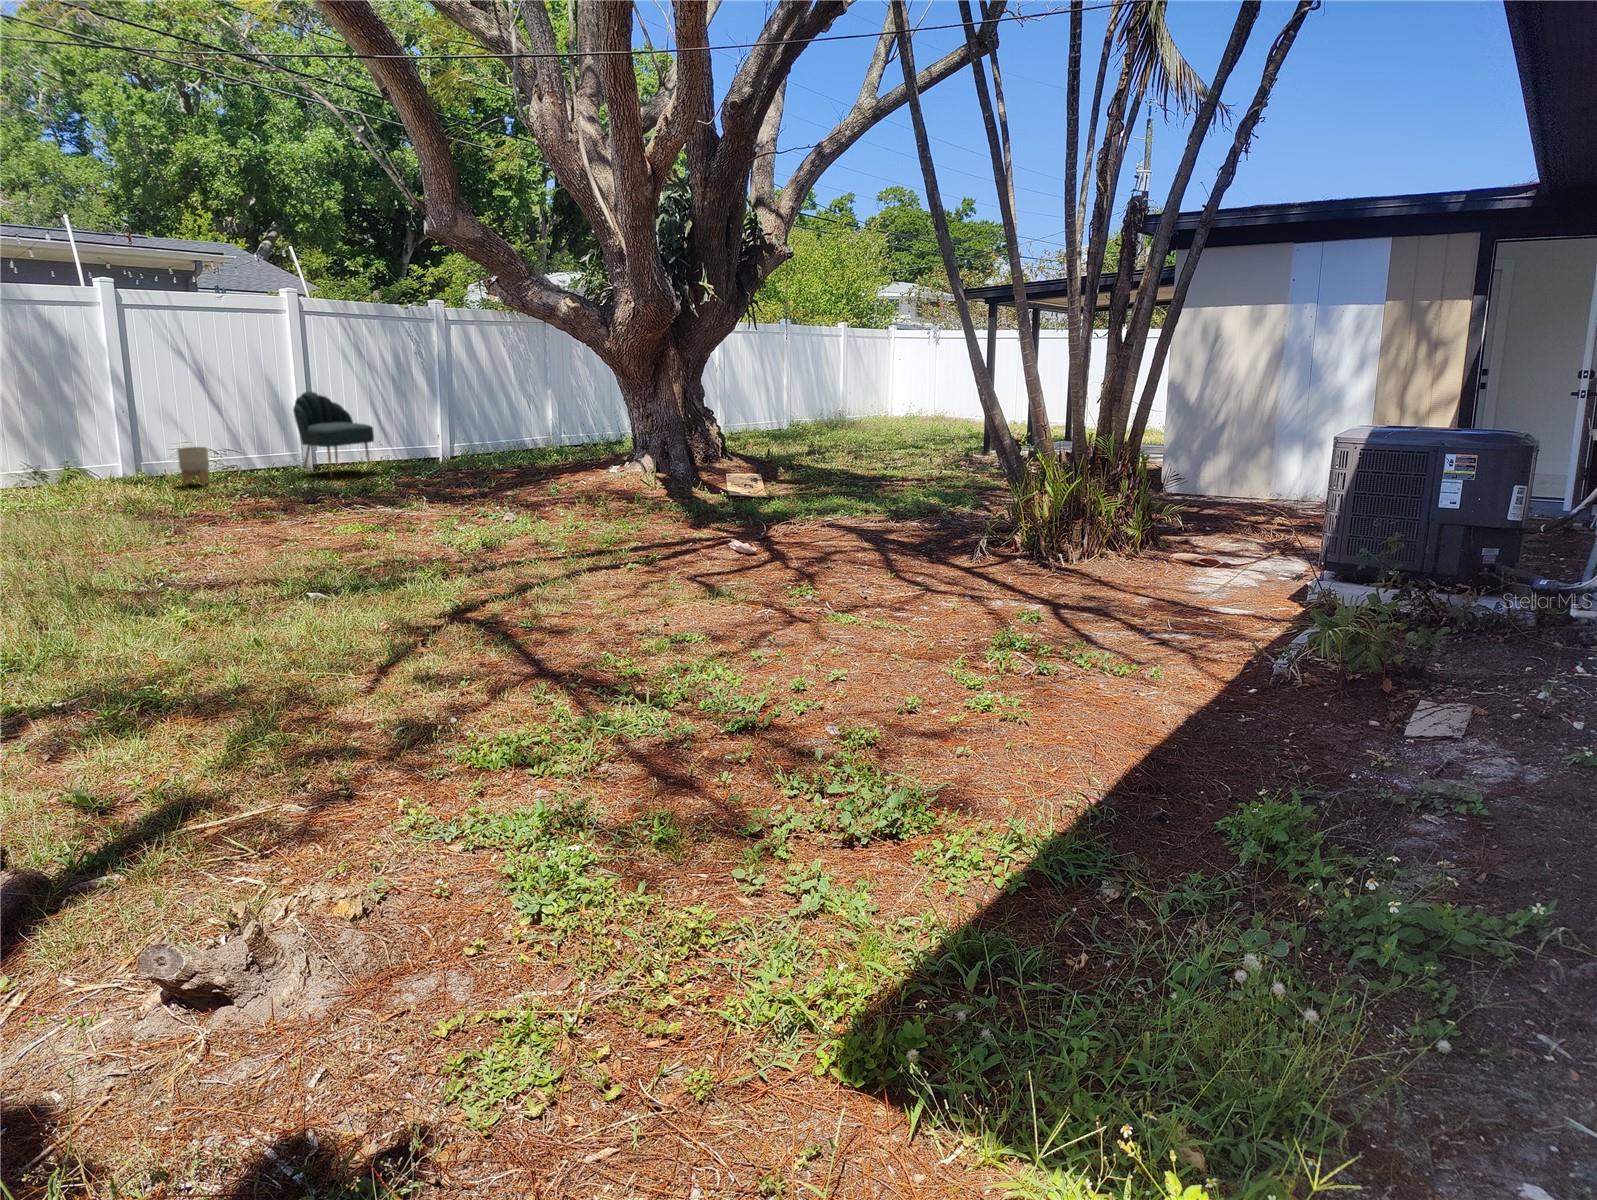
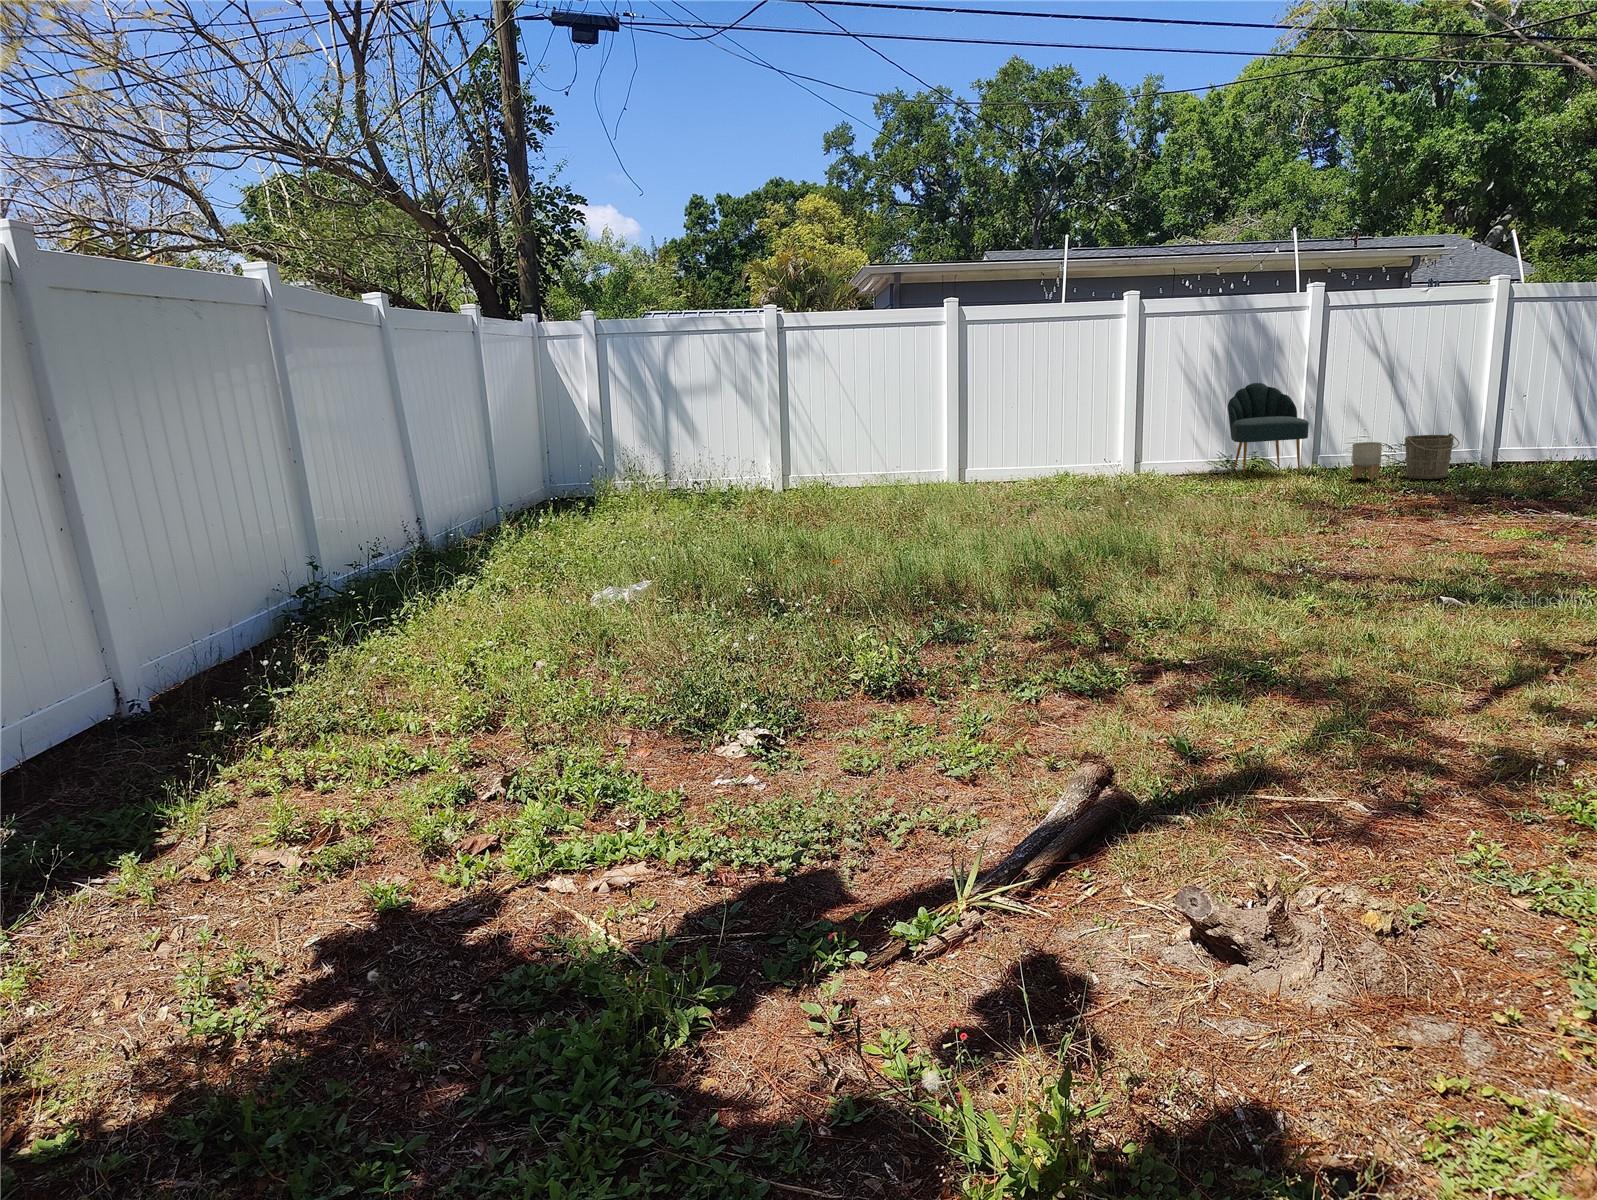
chair: present [293,391,374,477] -> present [1228,383,1309,475]
bucket: none [229,437,281,482] -> present [1404,433,1460,479]

